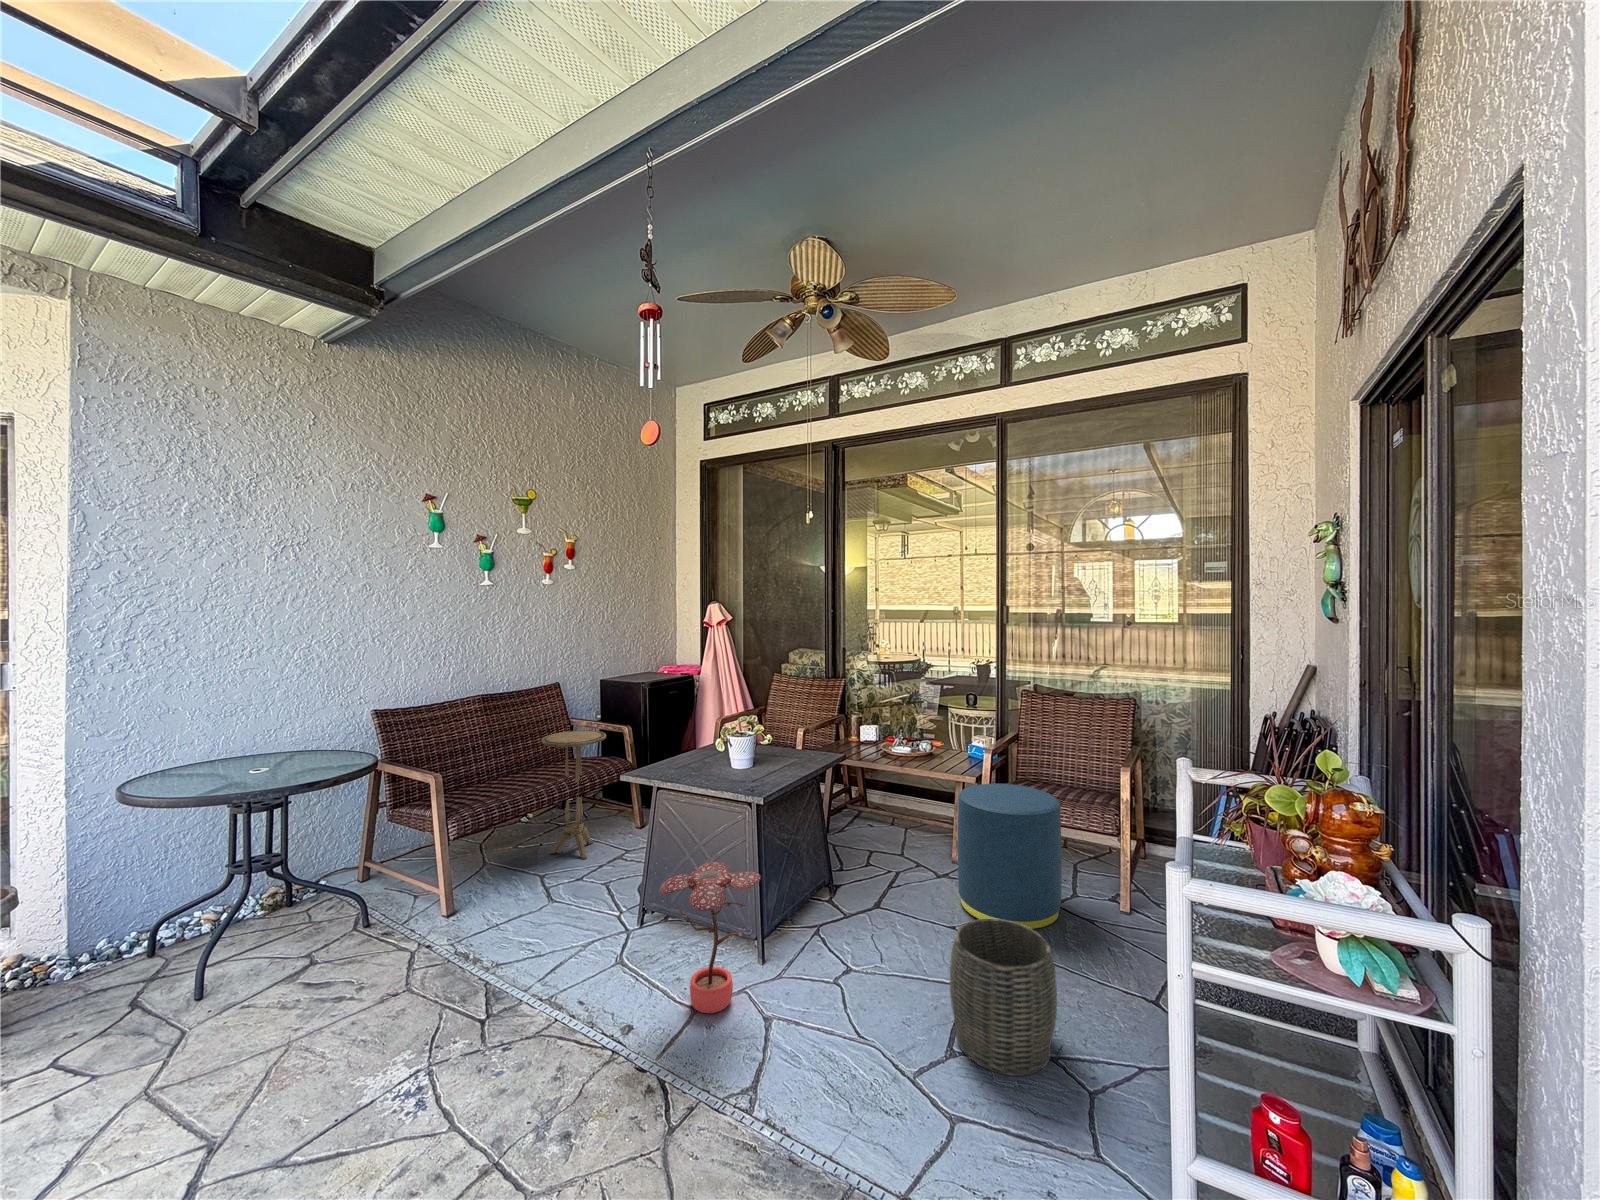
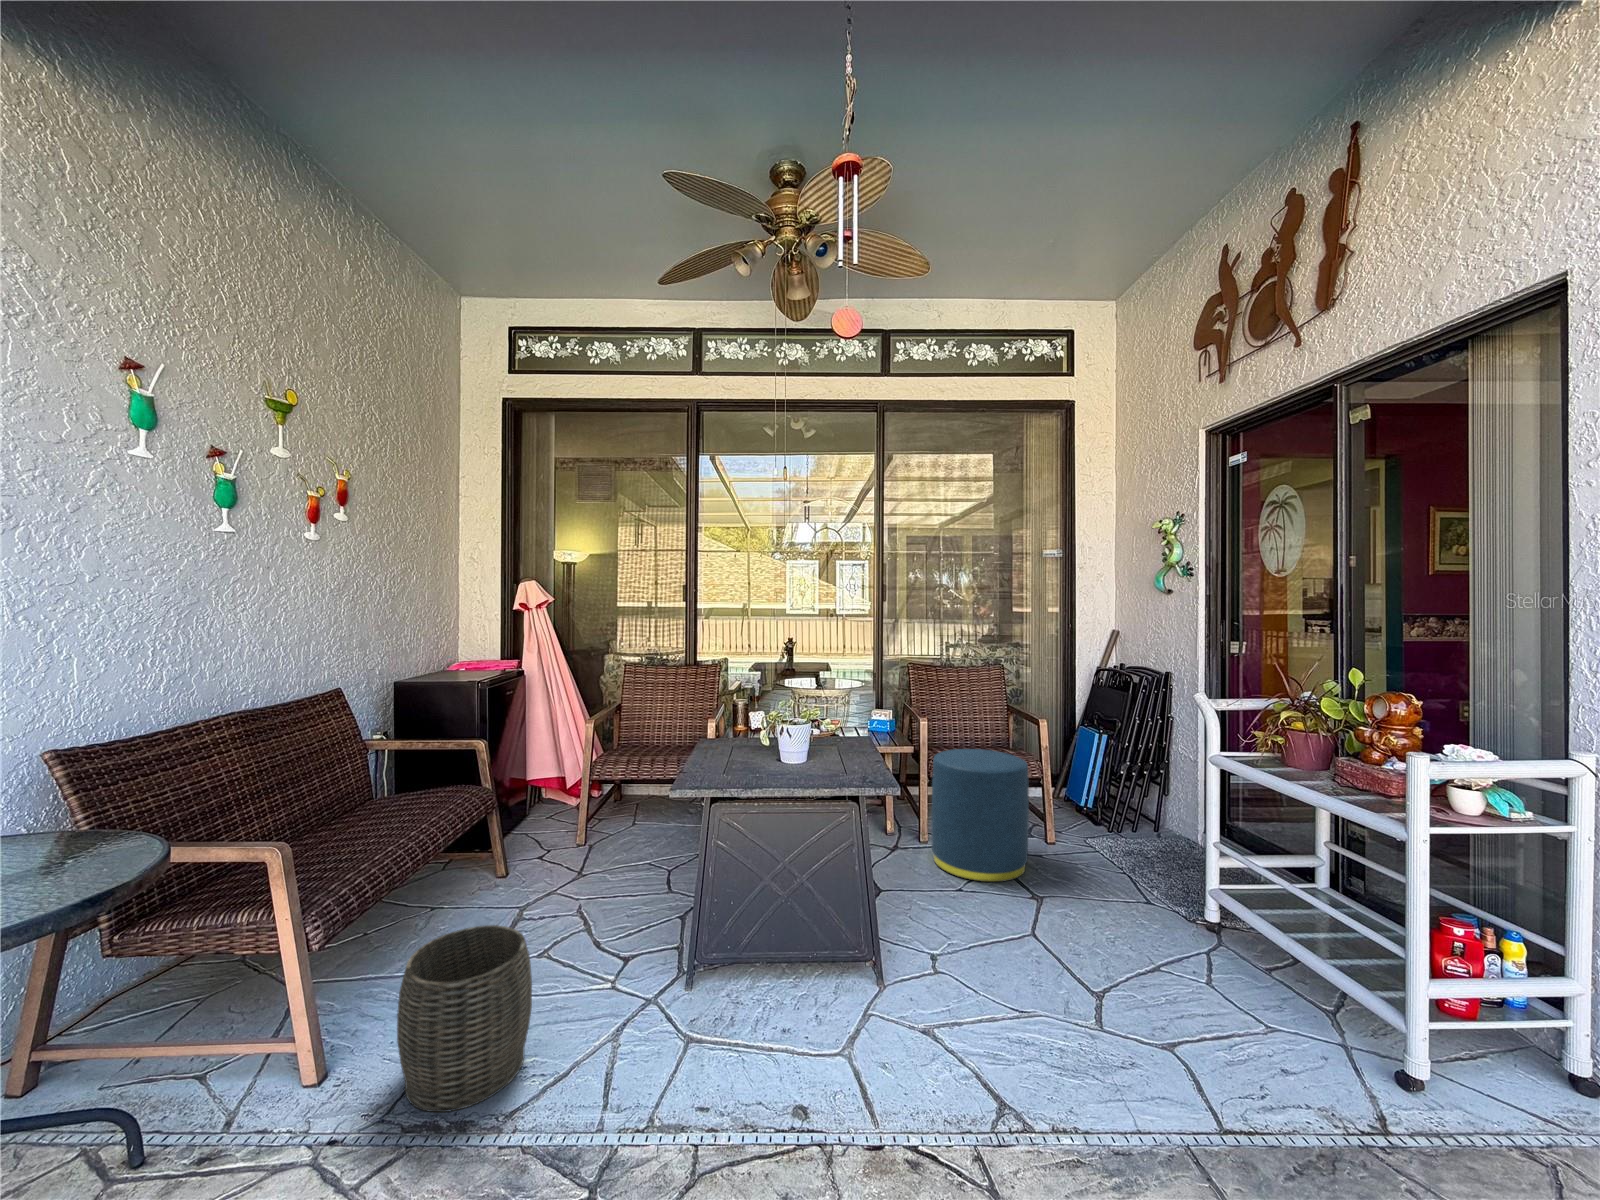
side table: present [541,730,606,860] -> none [386,748,489,941]
potted plant: present [659,862,761,1013] -> none [800,871,902,1055]
woven basket: present [950,919,1057,1076] -> present [397,925,532,1112]

